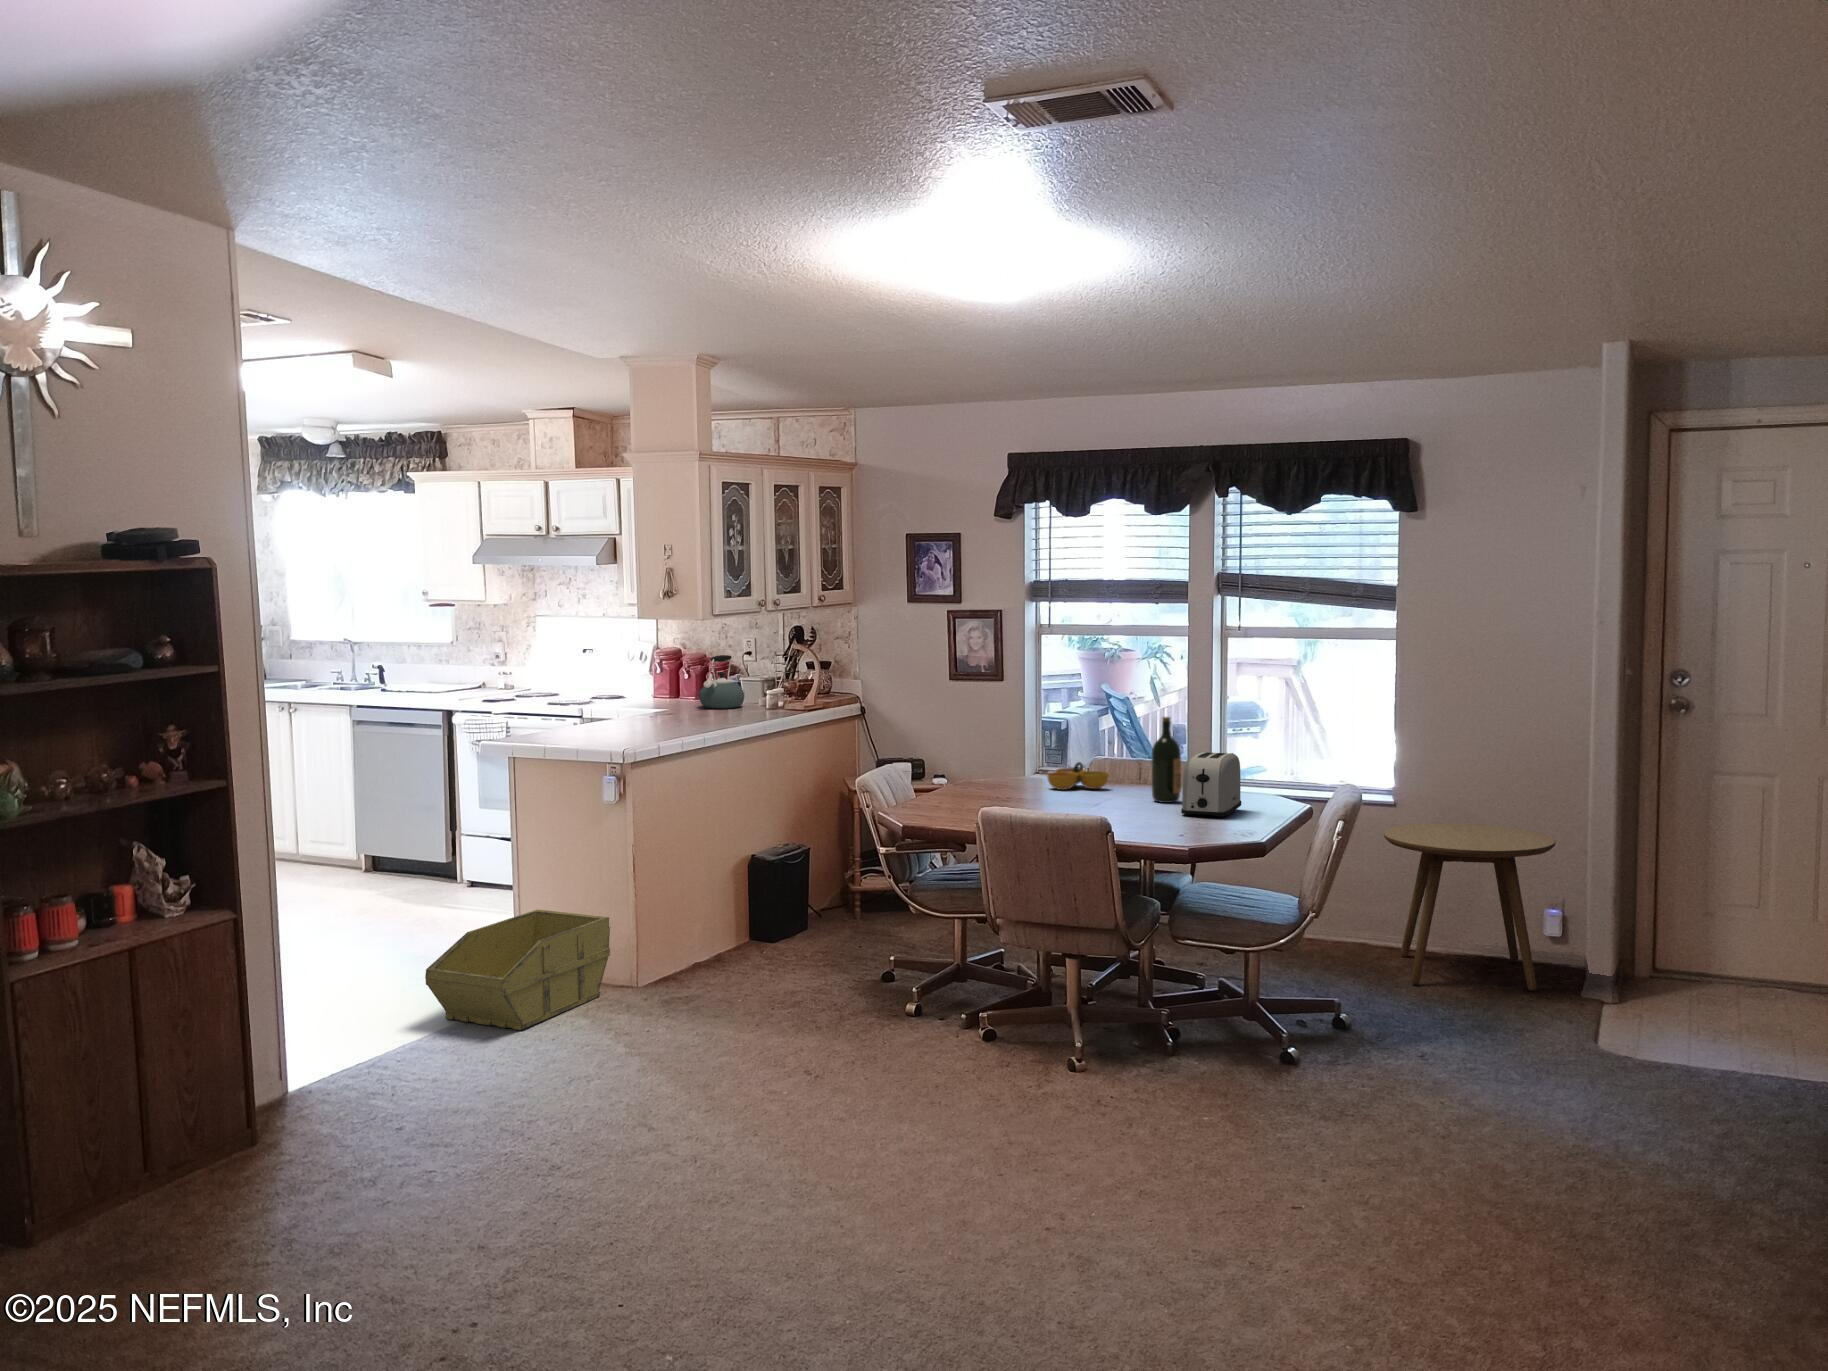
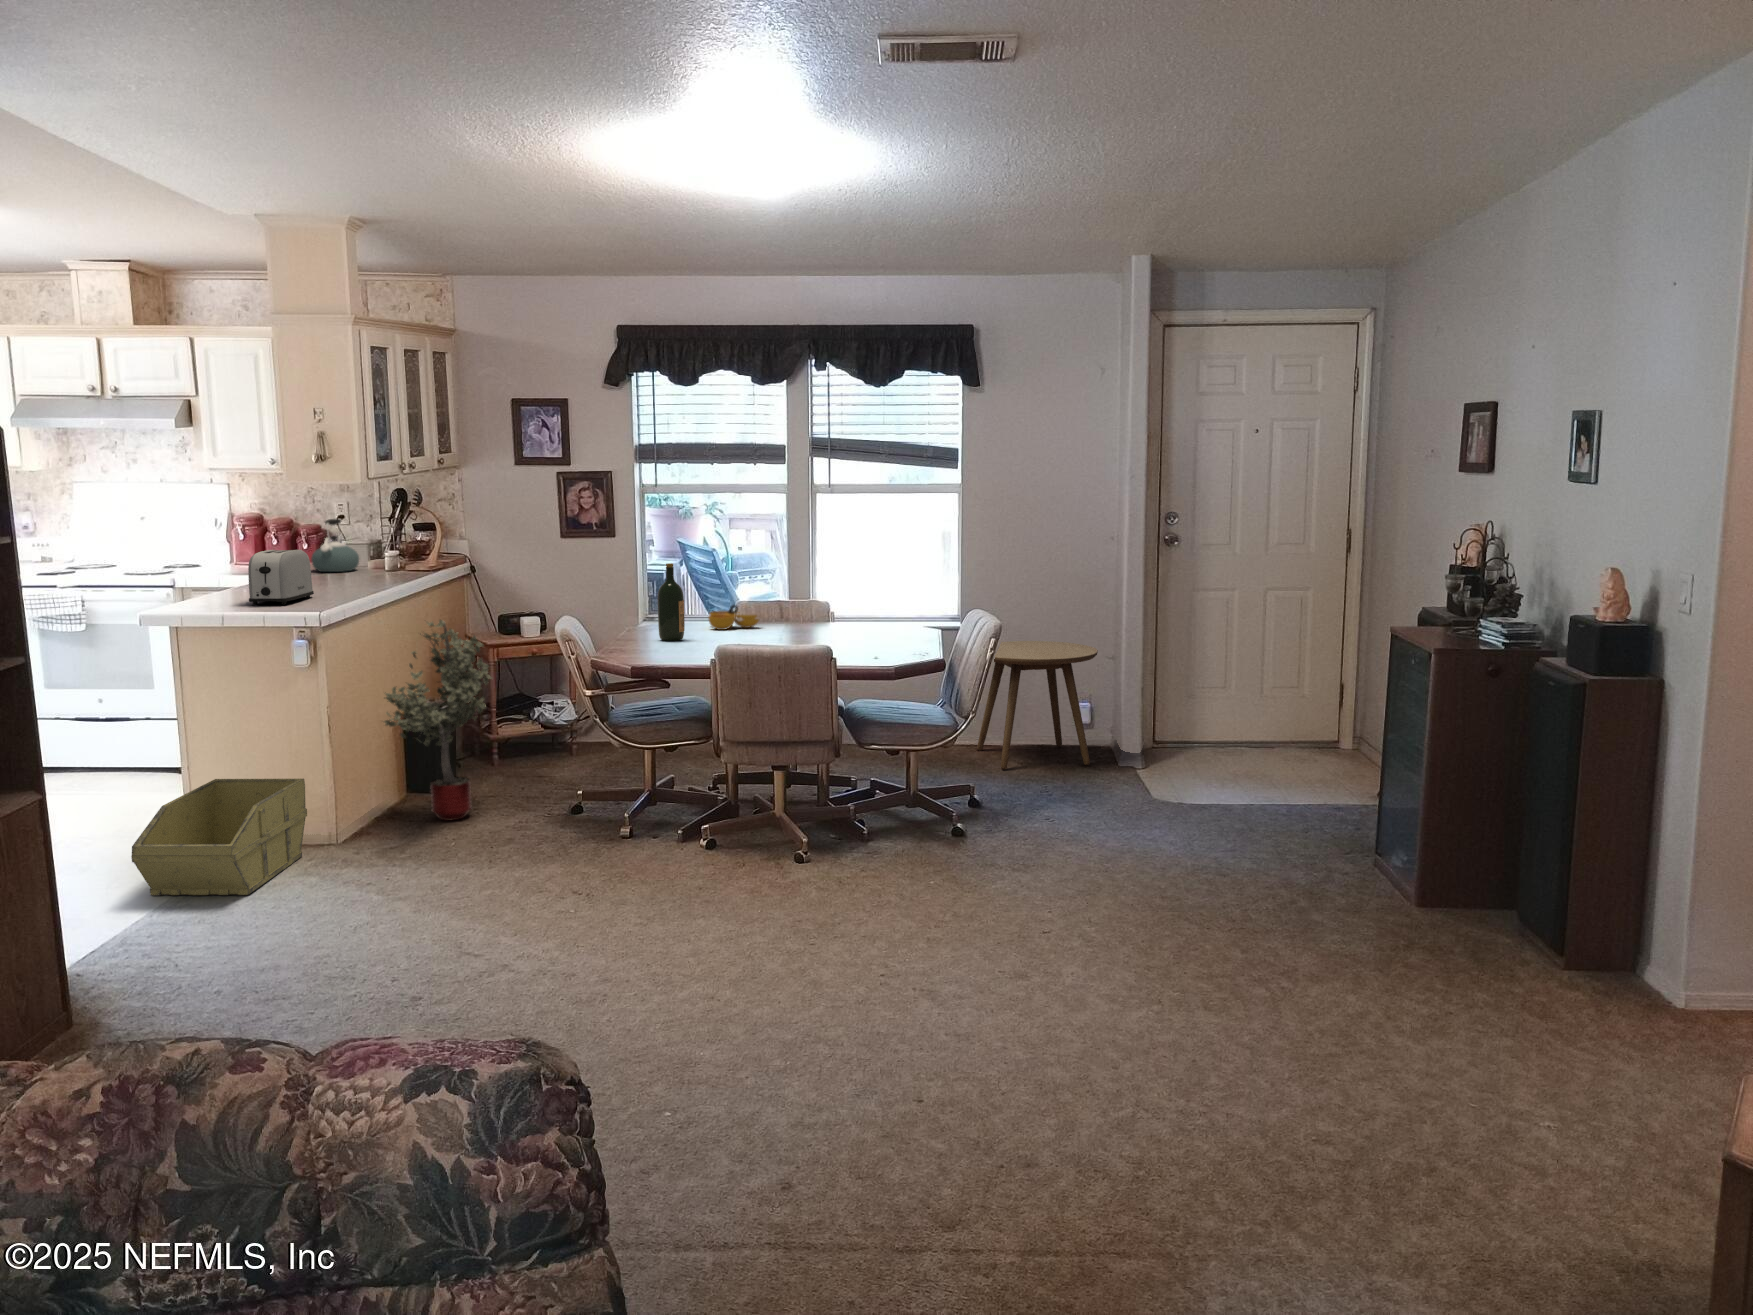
wine bottle: present [1152,717,1181,803] -> present [658,563,685,641]
toaster: present [1181,752,1241,819] -> present [248,550,314,605]
potted tree: none [694,762,823,975] -> present [384,620,492,820]

